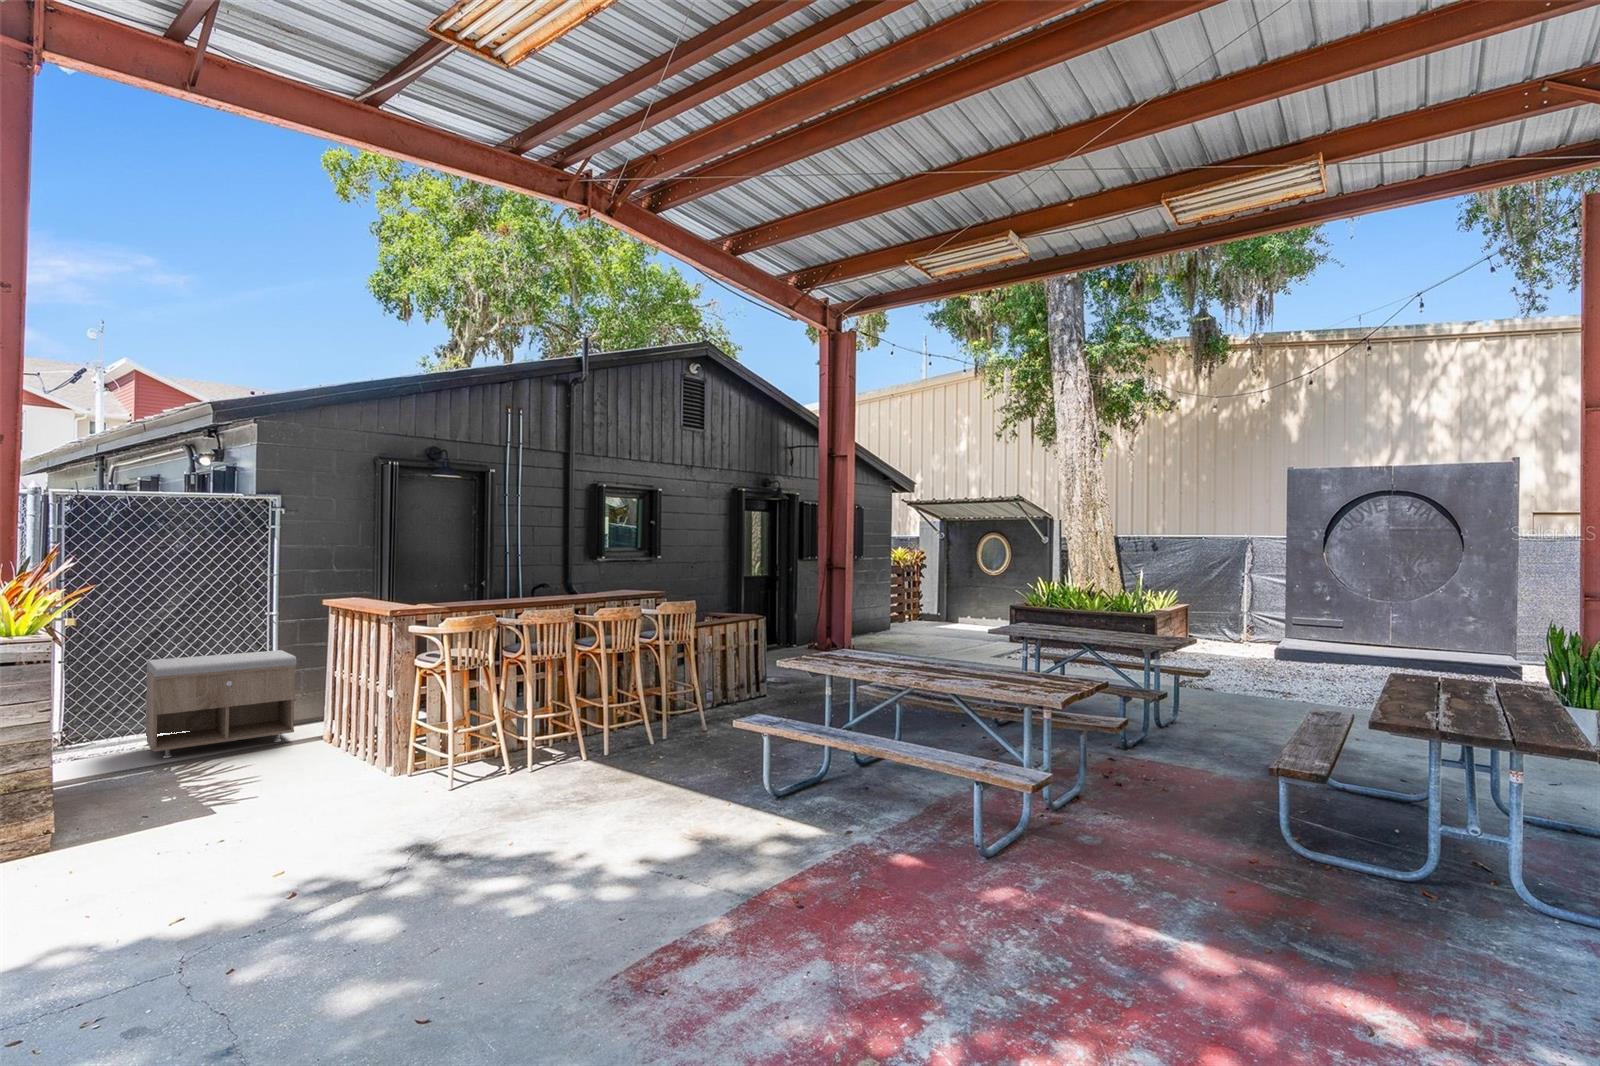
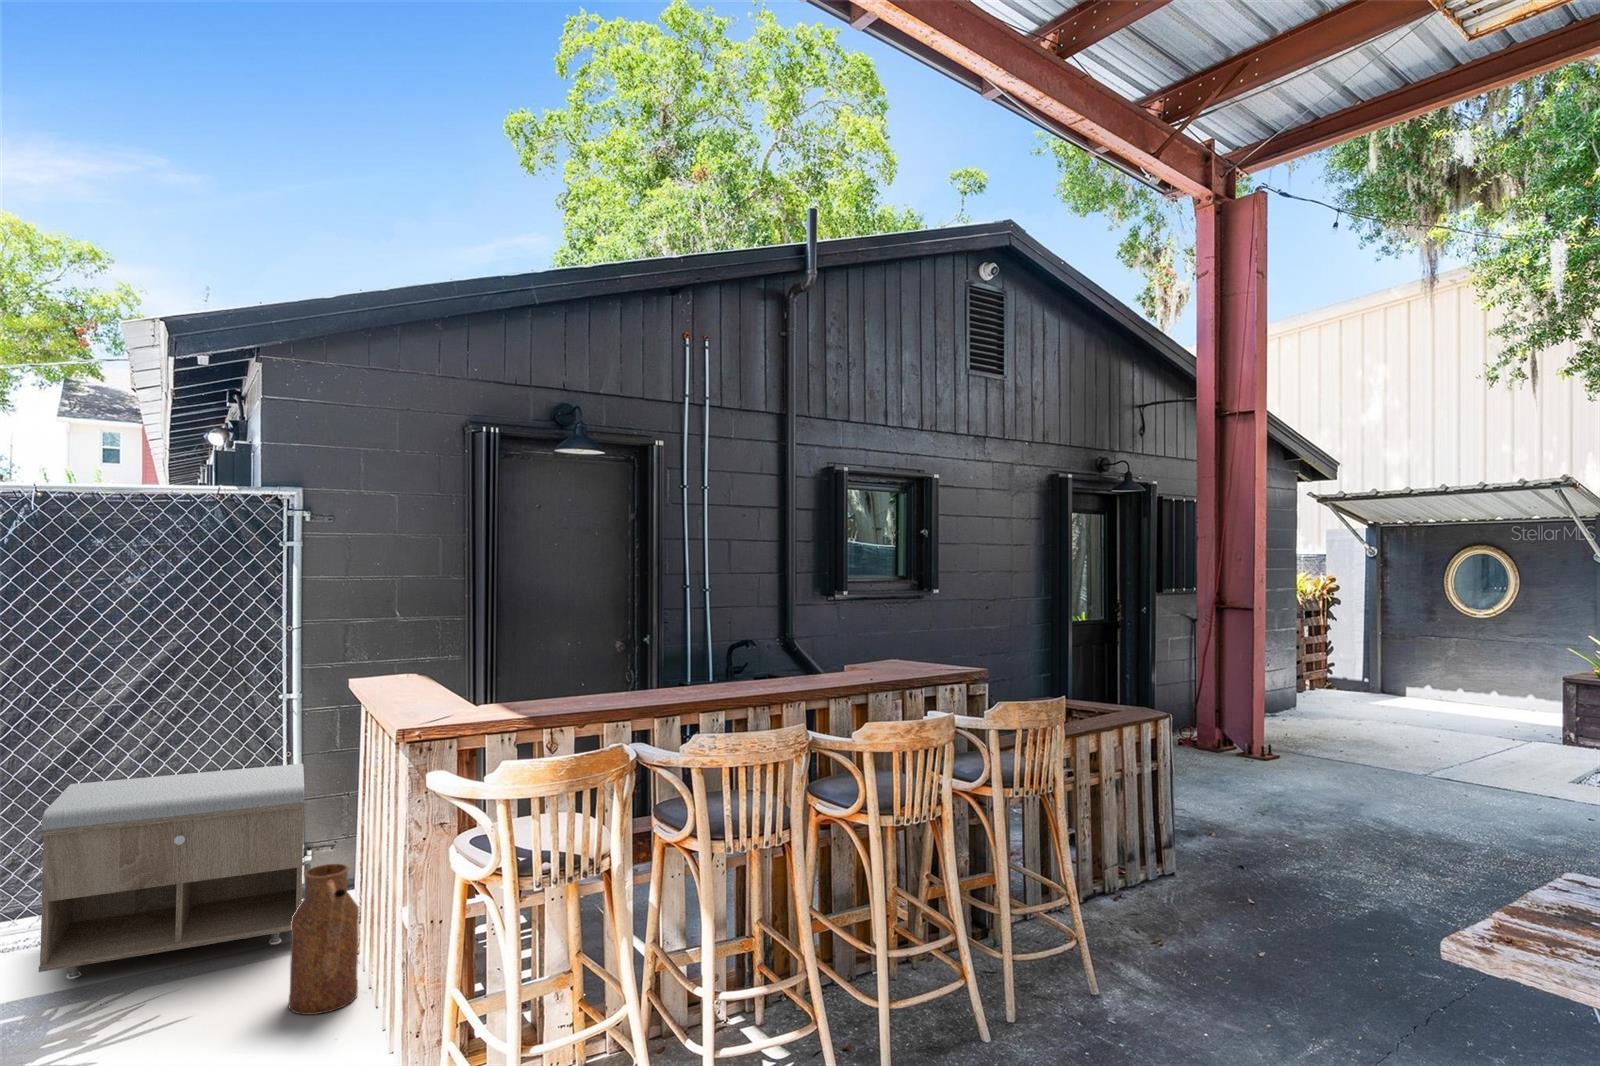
watering can: none [306,688,344,758] -> present [289,864,359,1015]

